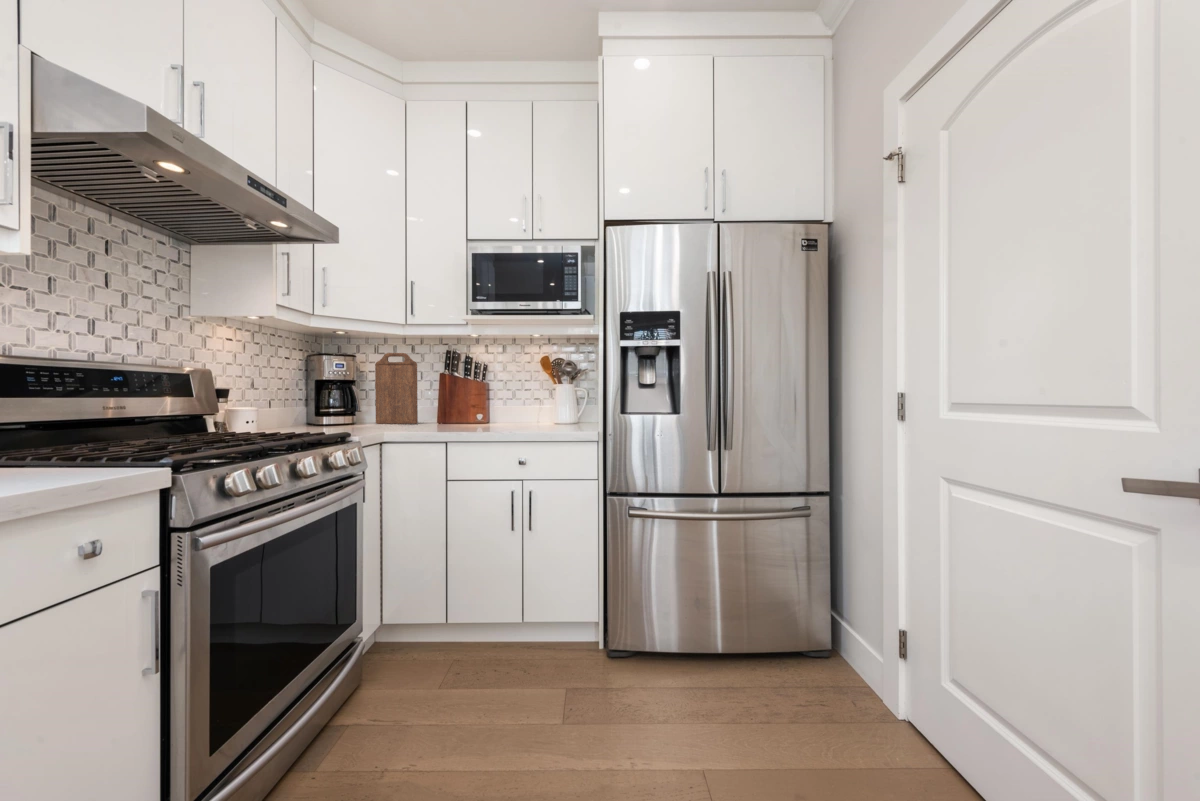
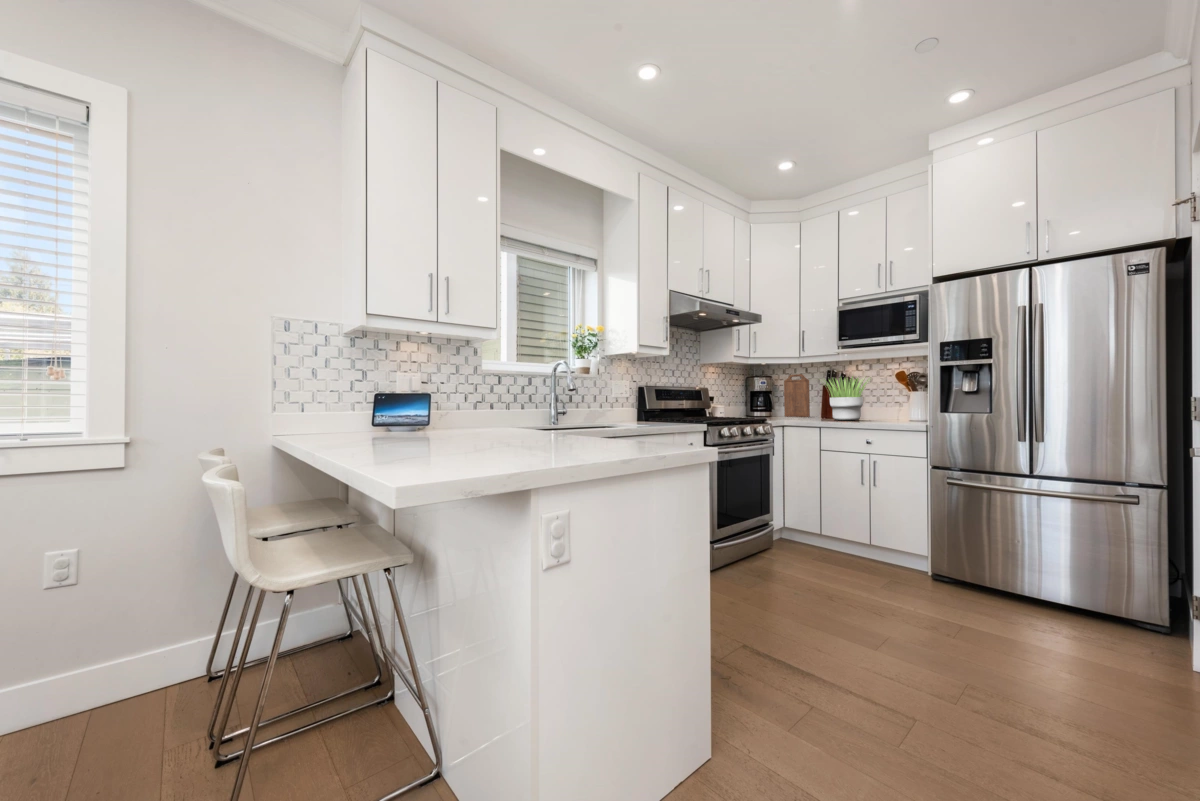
potted plant: none [438,356,524,432] -> present [825,376,868,421]

